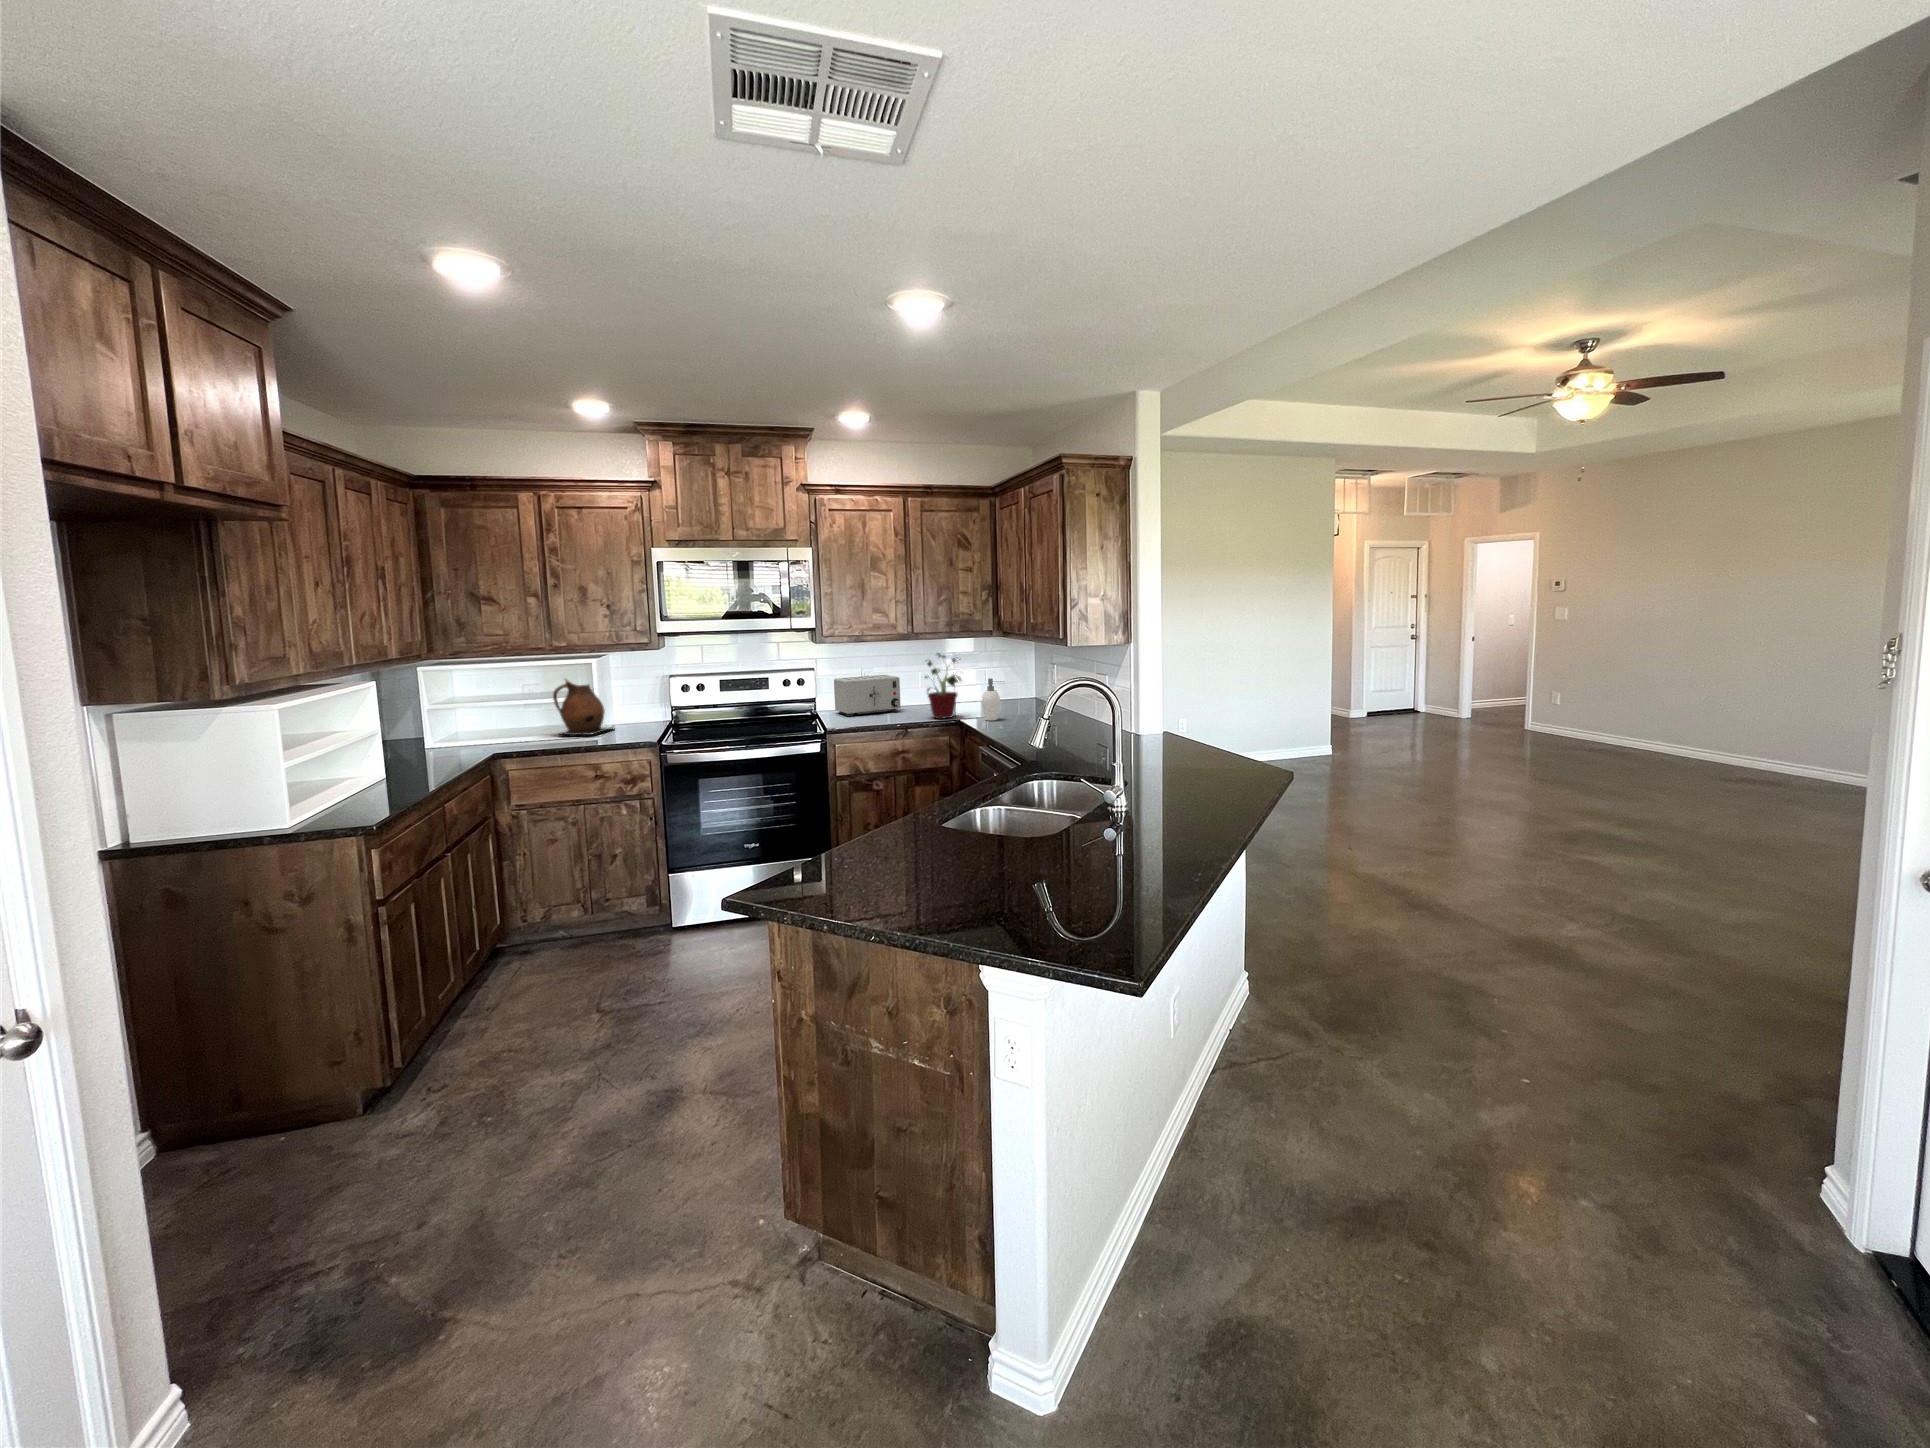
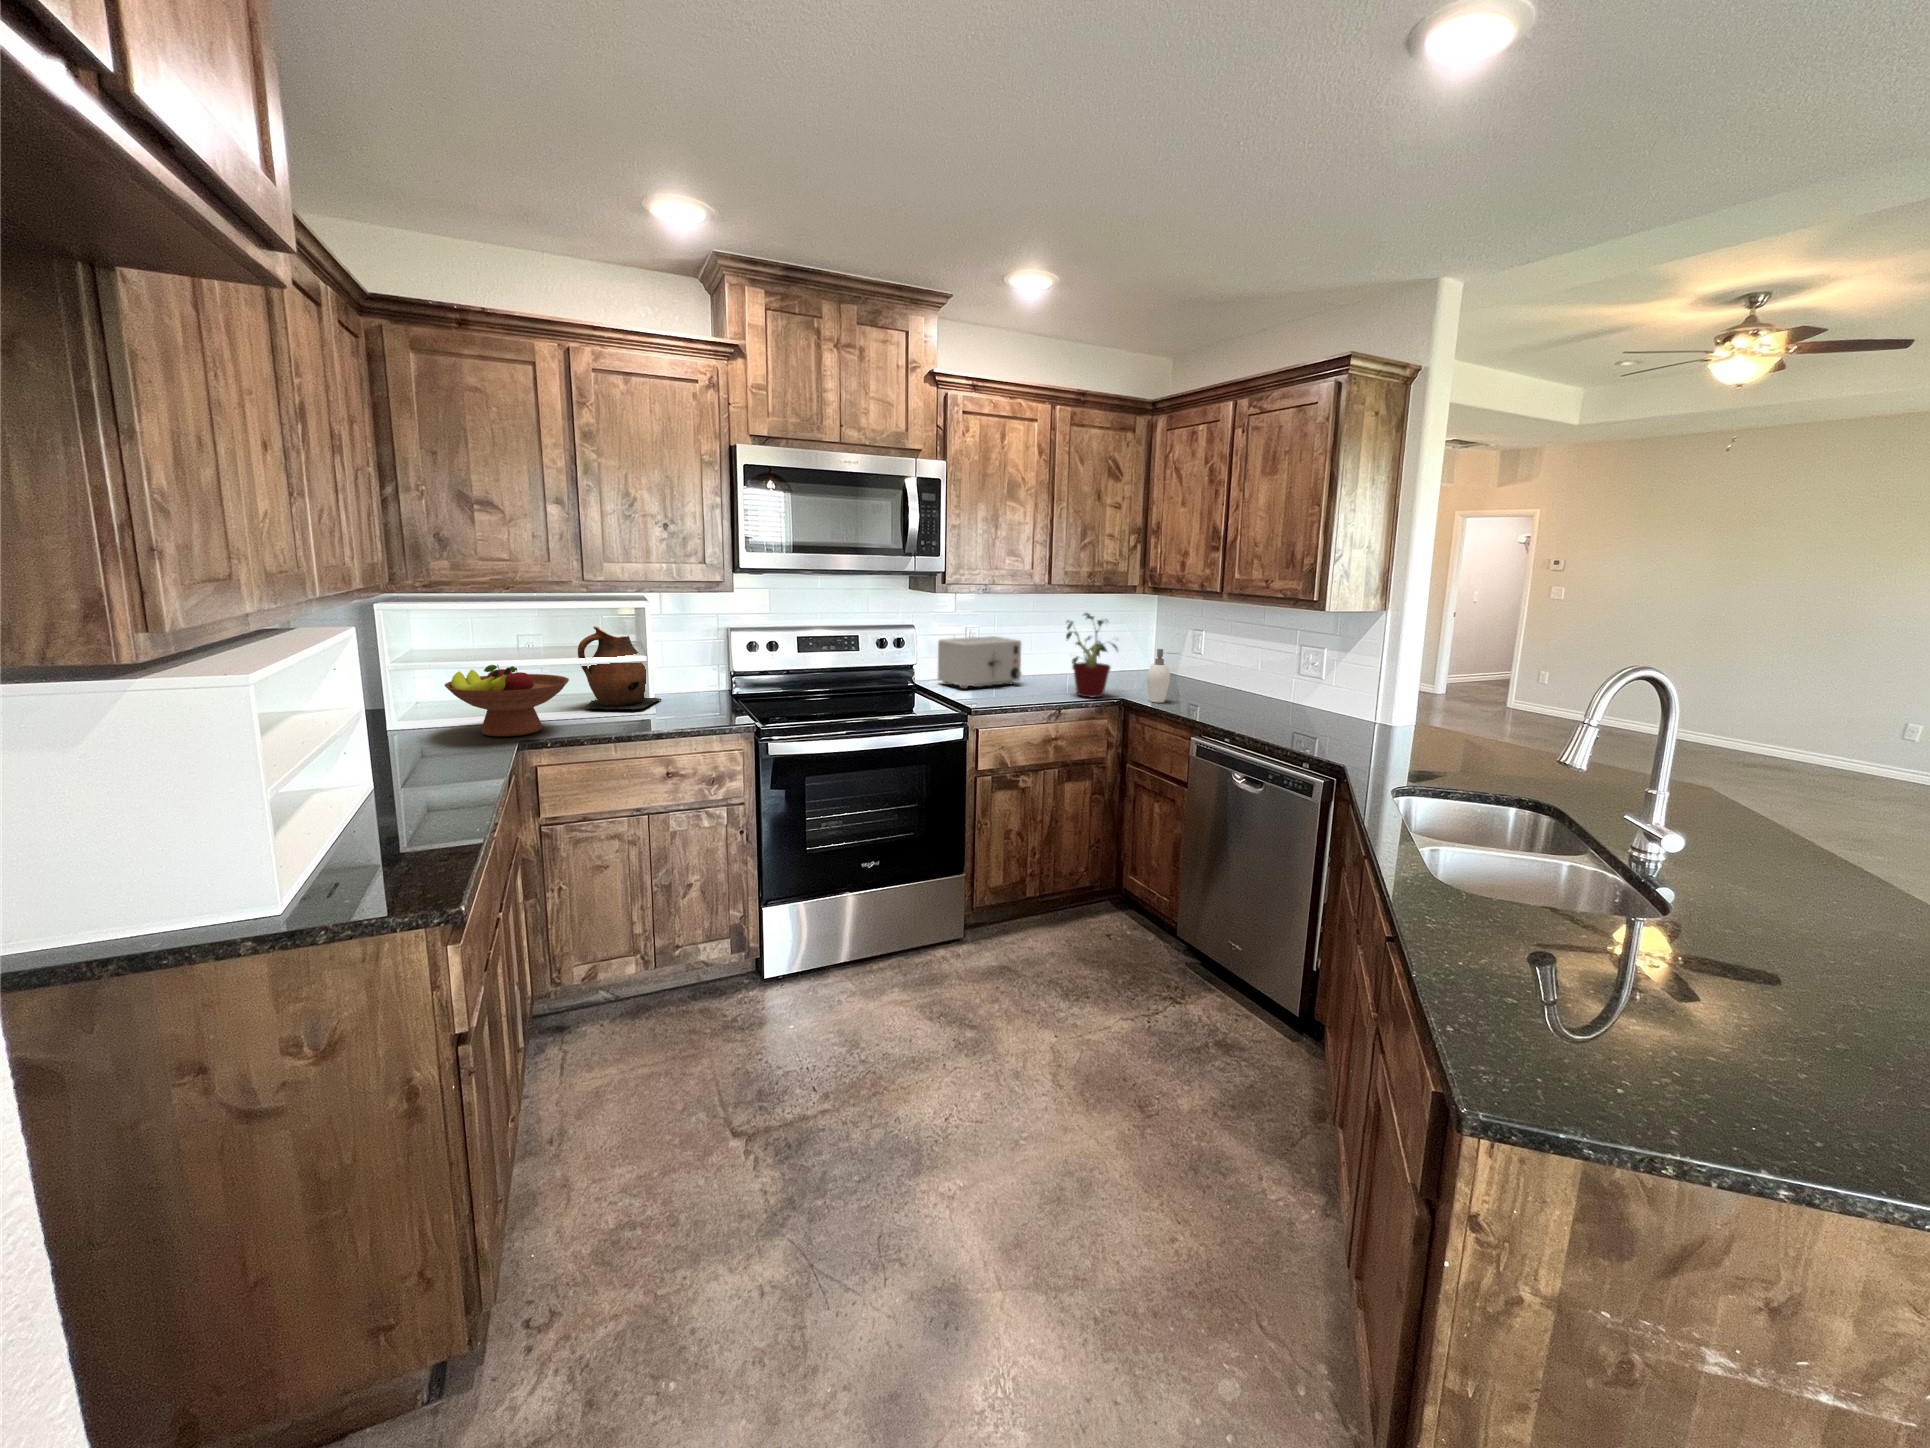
fruit bowl: none [452,705,535,752] -> present [444,665,569,736]

